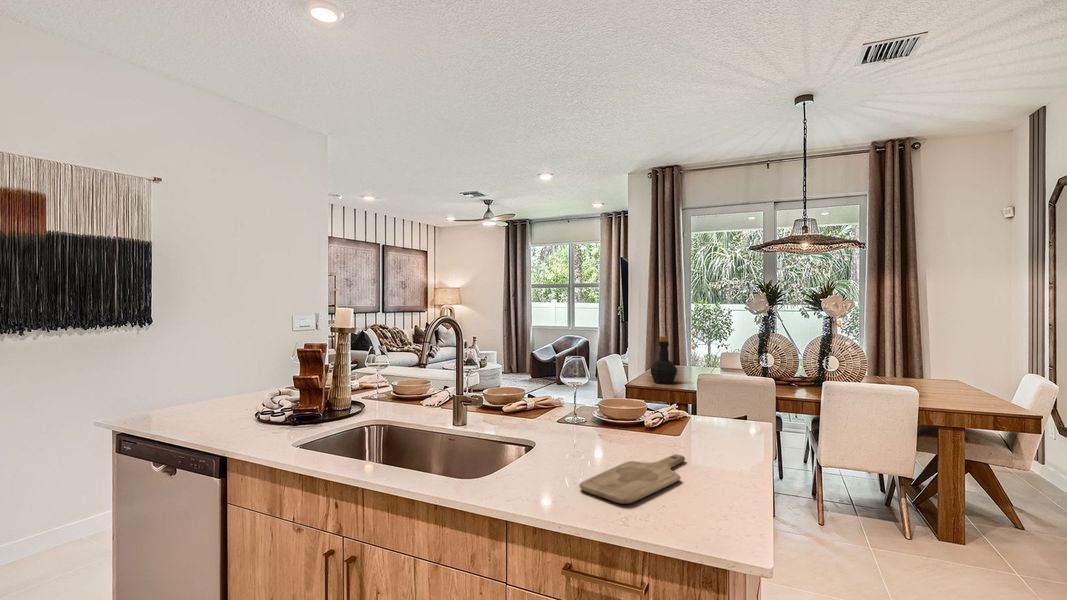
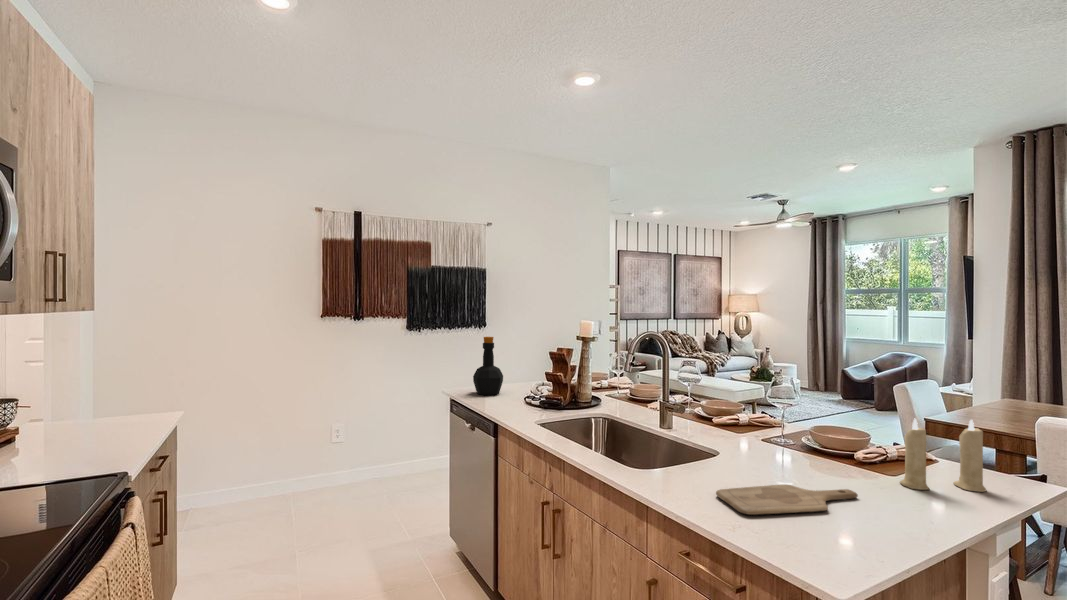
bottle: present [651,336,677,384] -> present [473,337,503,395]
candle: none [694,373,746,443] -> present [900,419,986,492]

